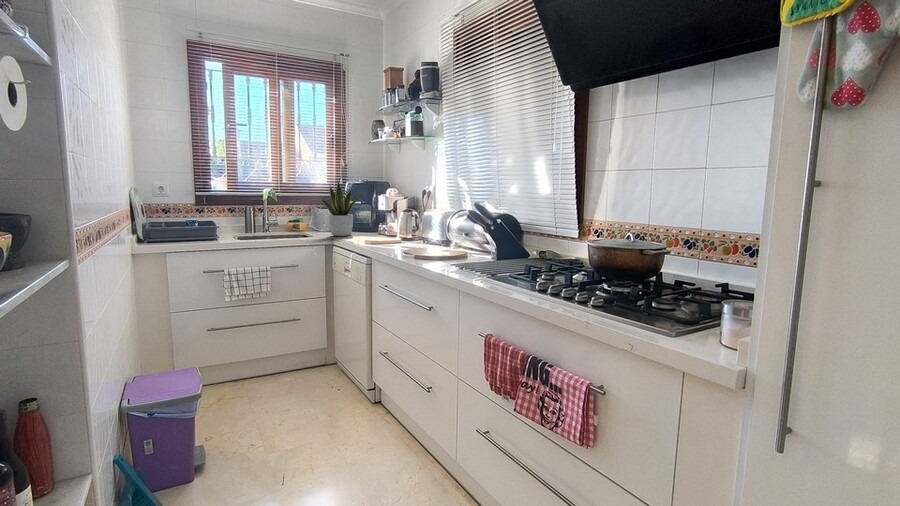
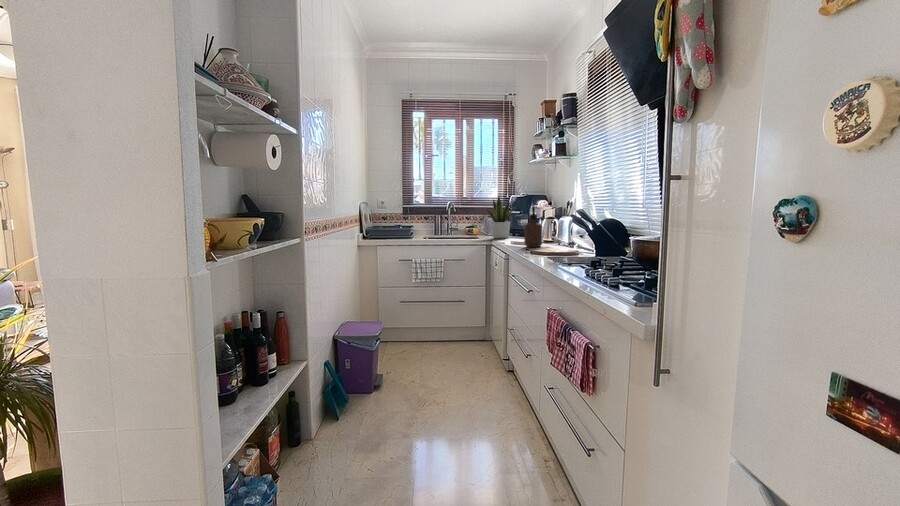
soap dispenser: none [394,198,416,249] -> present [524,206,542,247]

